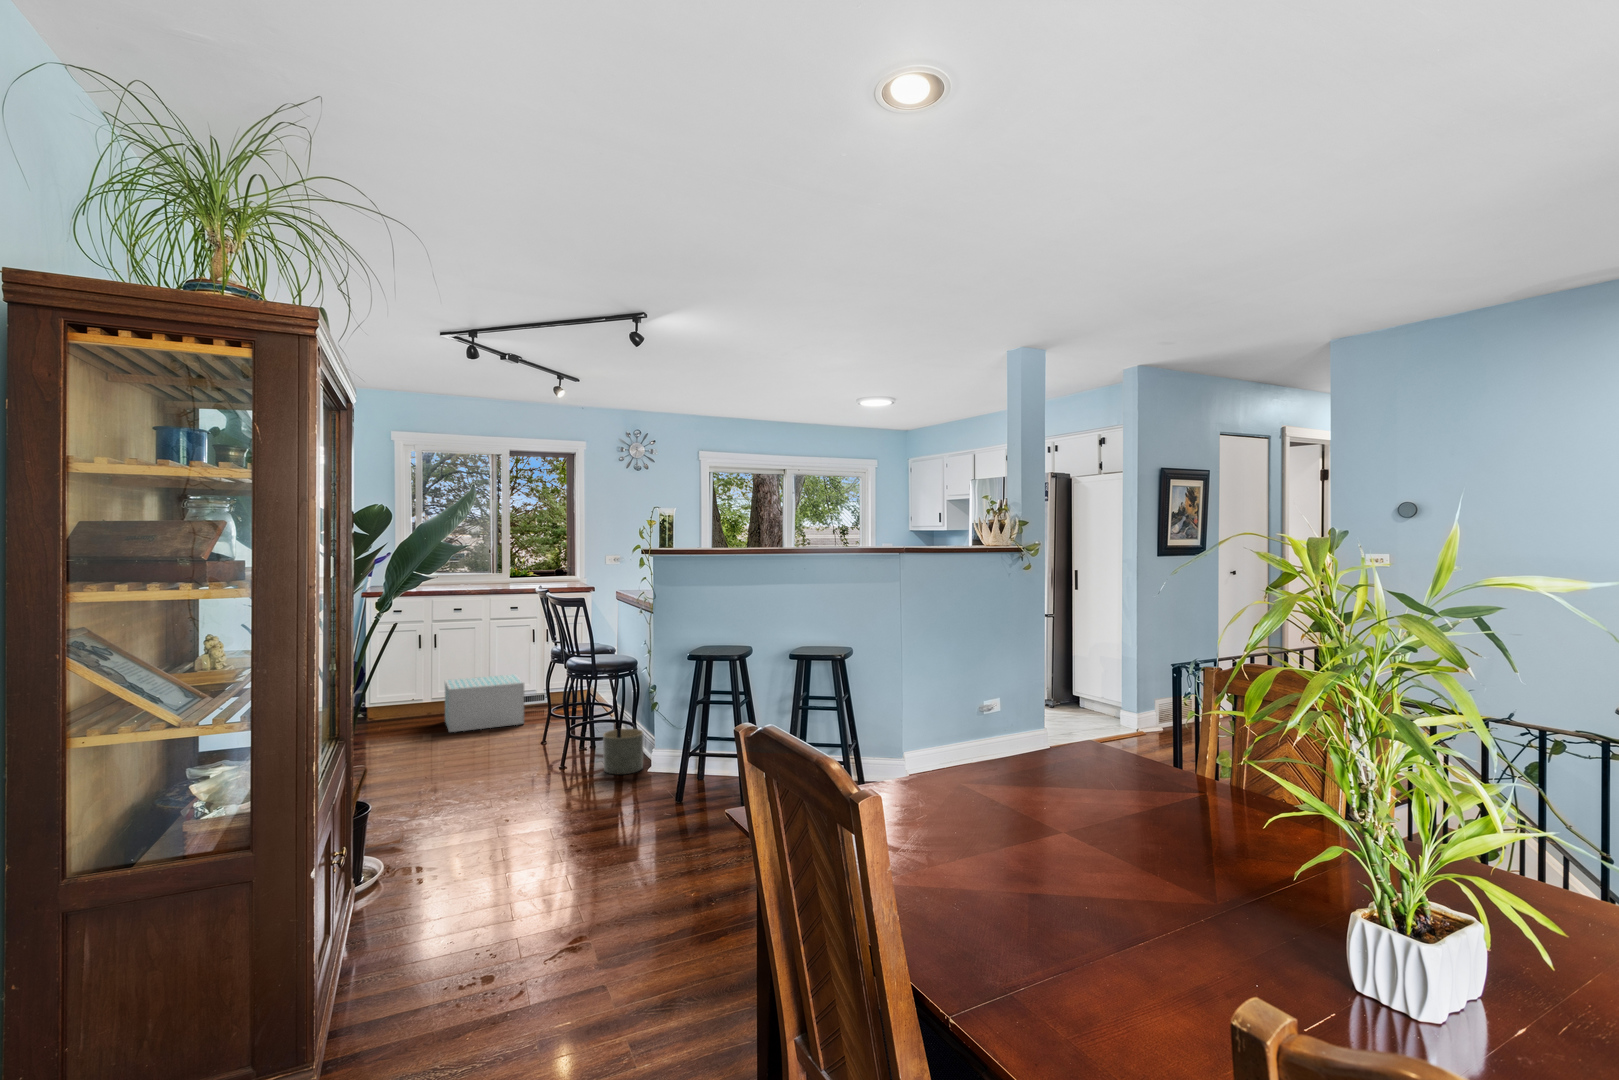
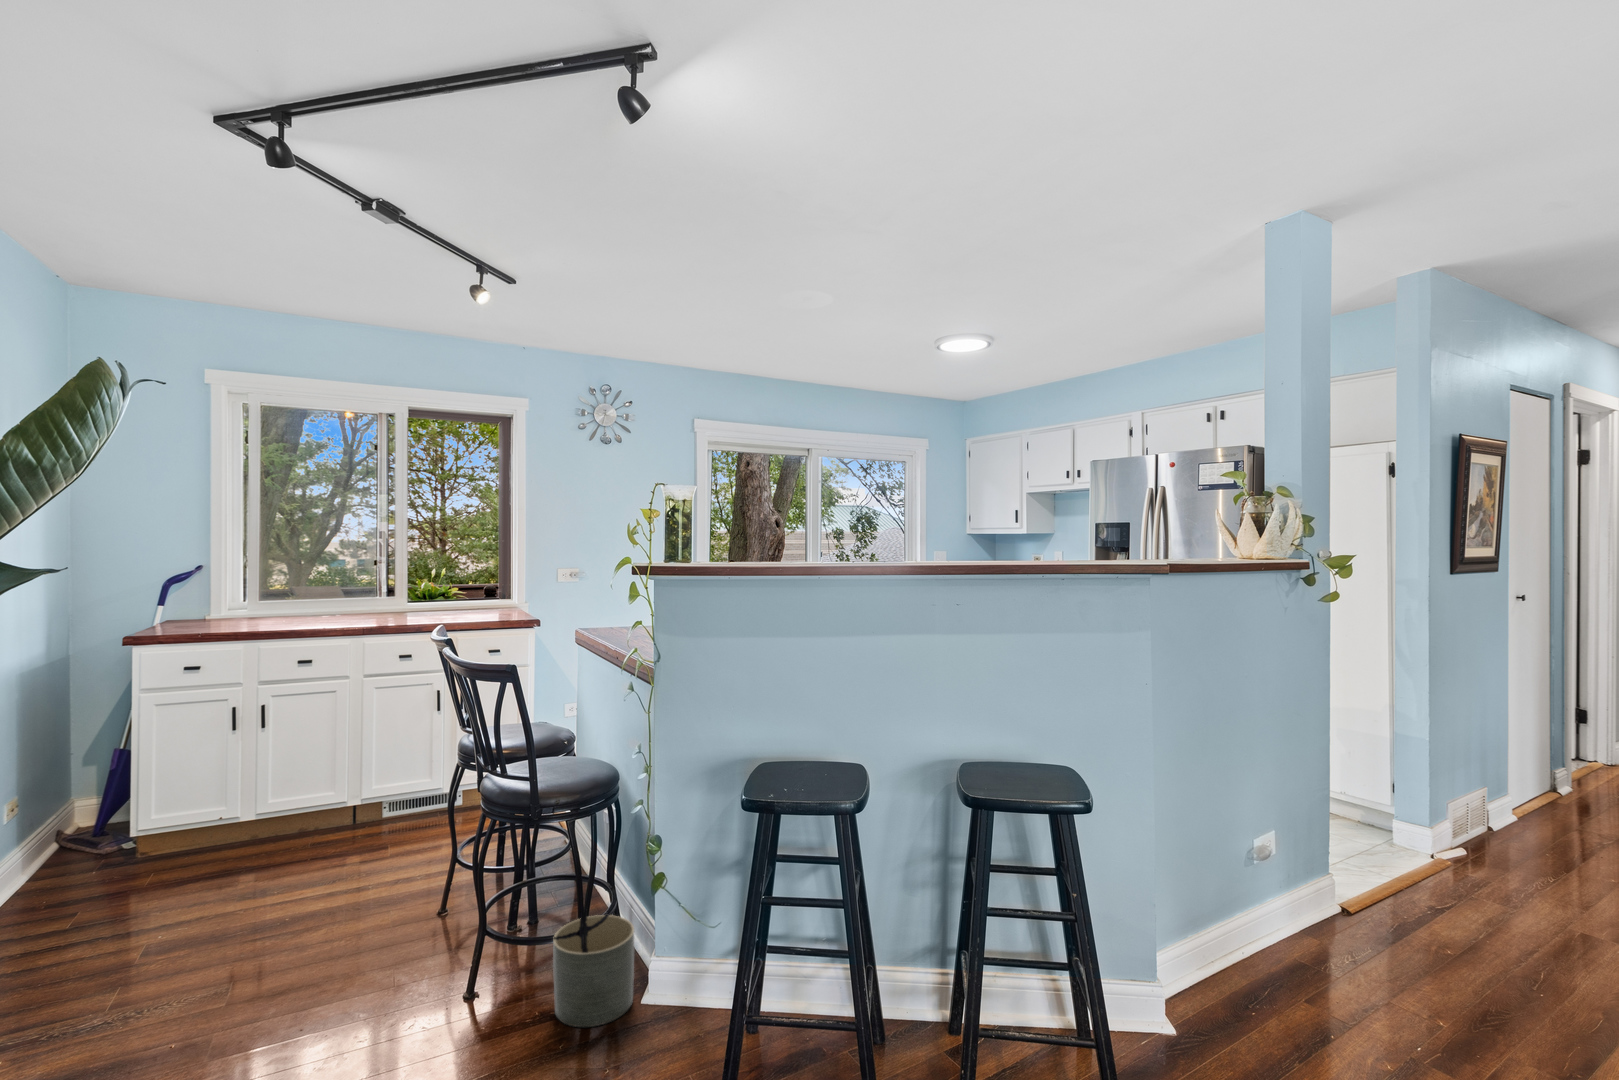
storage box: present [445,674,524,732] -> none [277,766,417,886]

